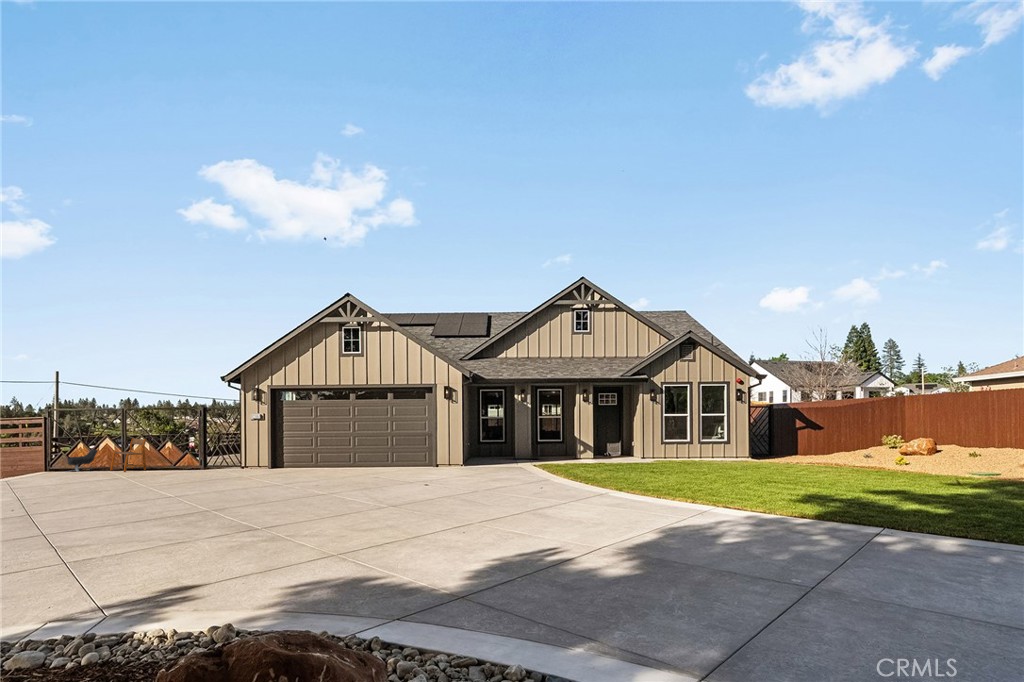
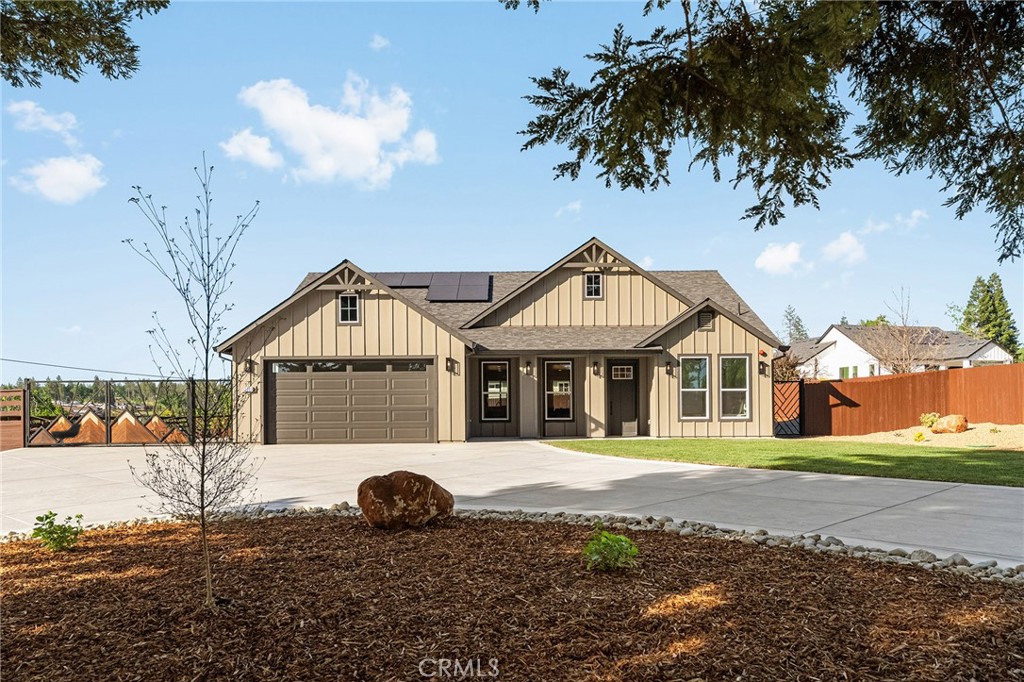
bench: present [110,438,146,472] -> none [97,412,135,446]

